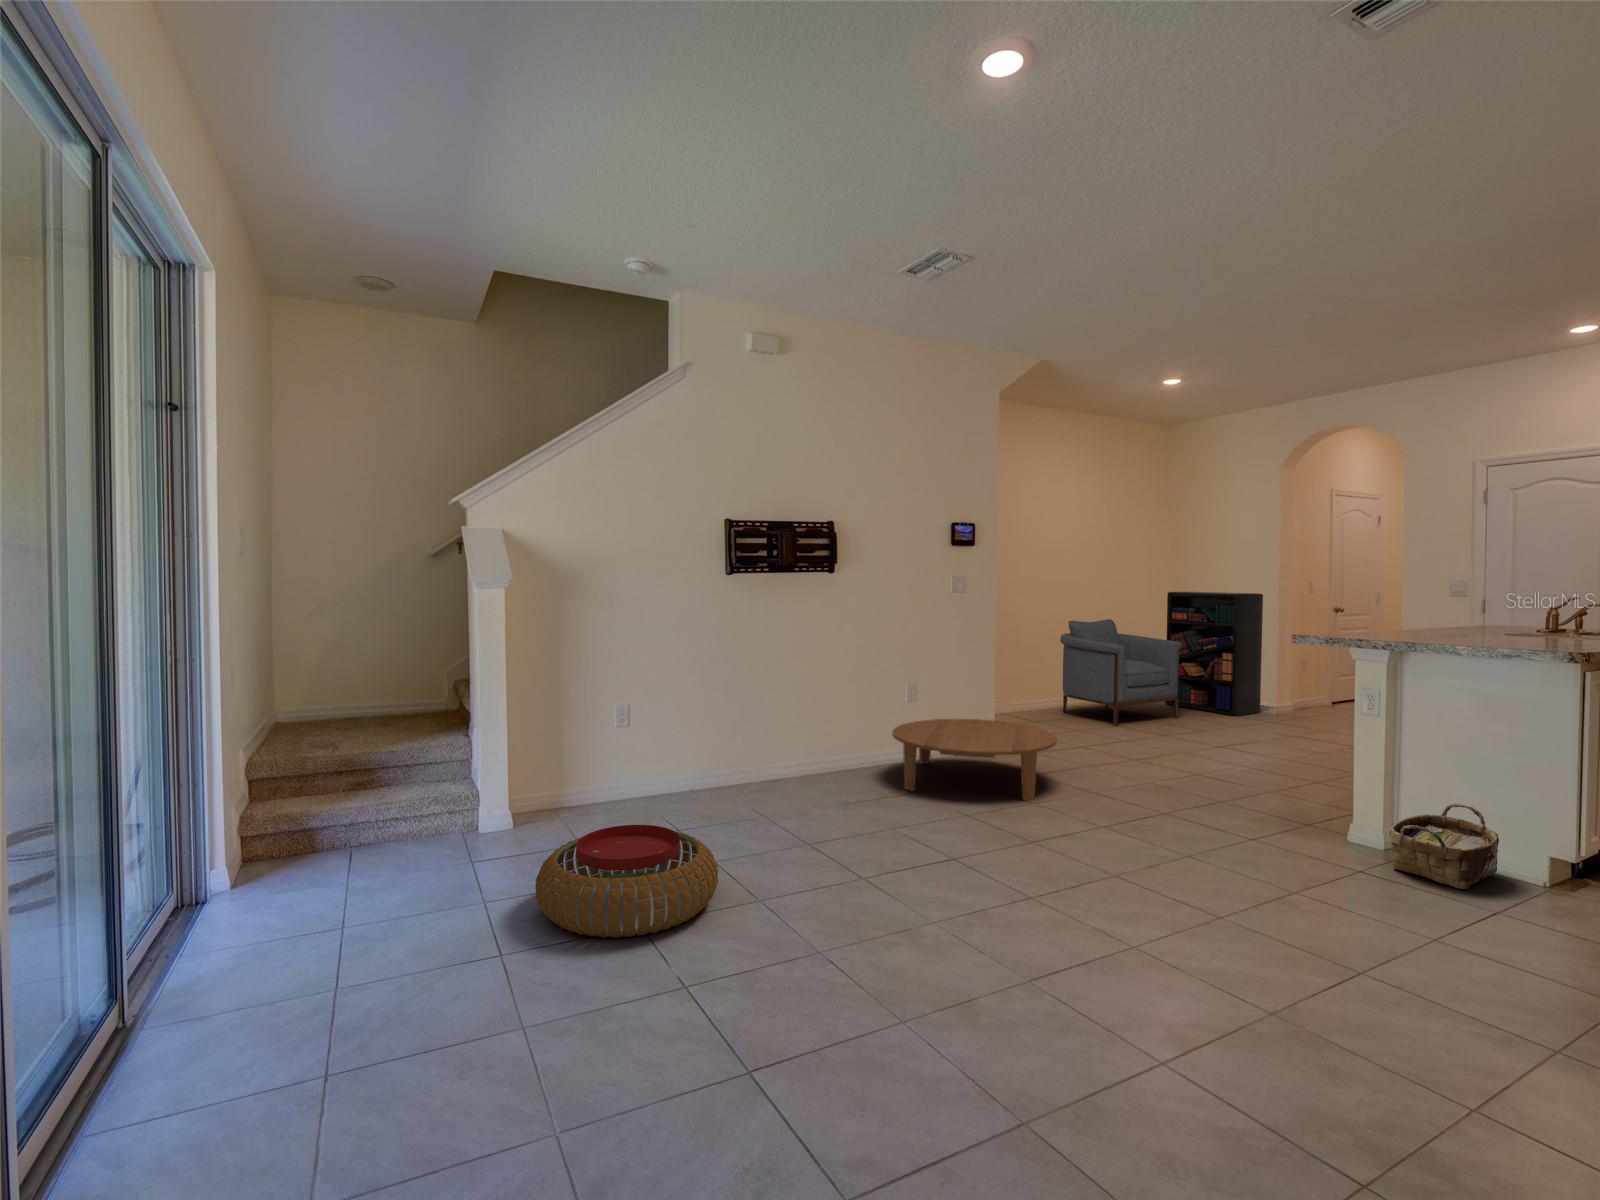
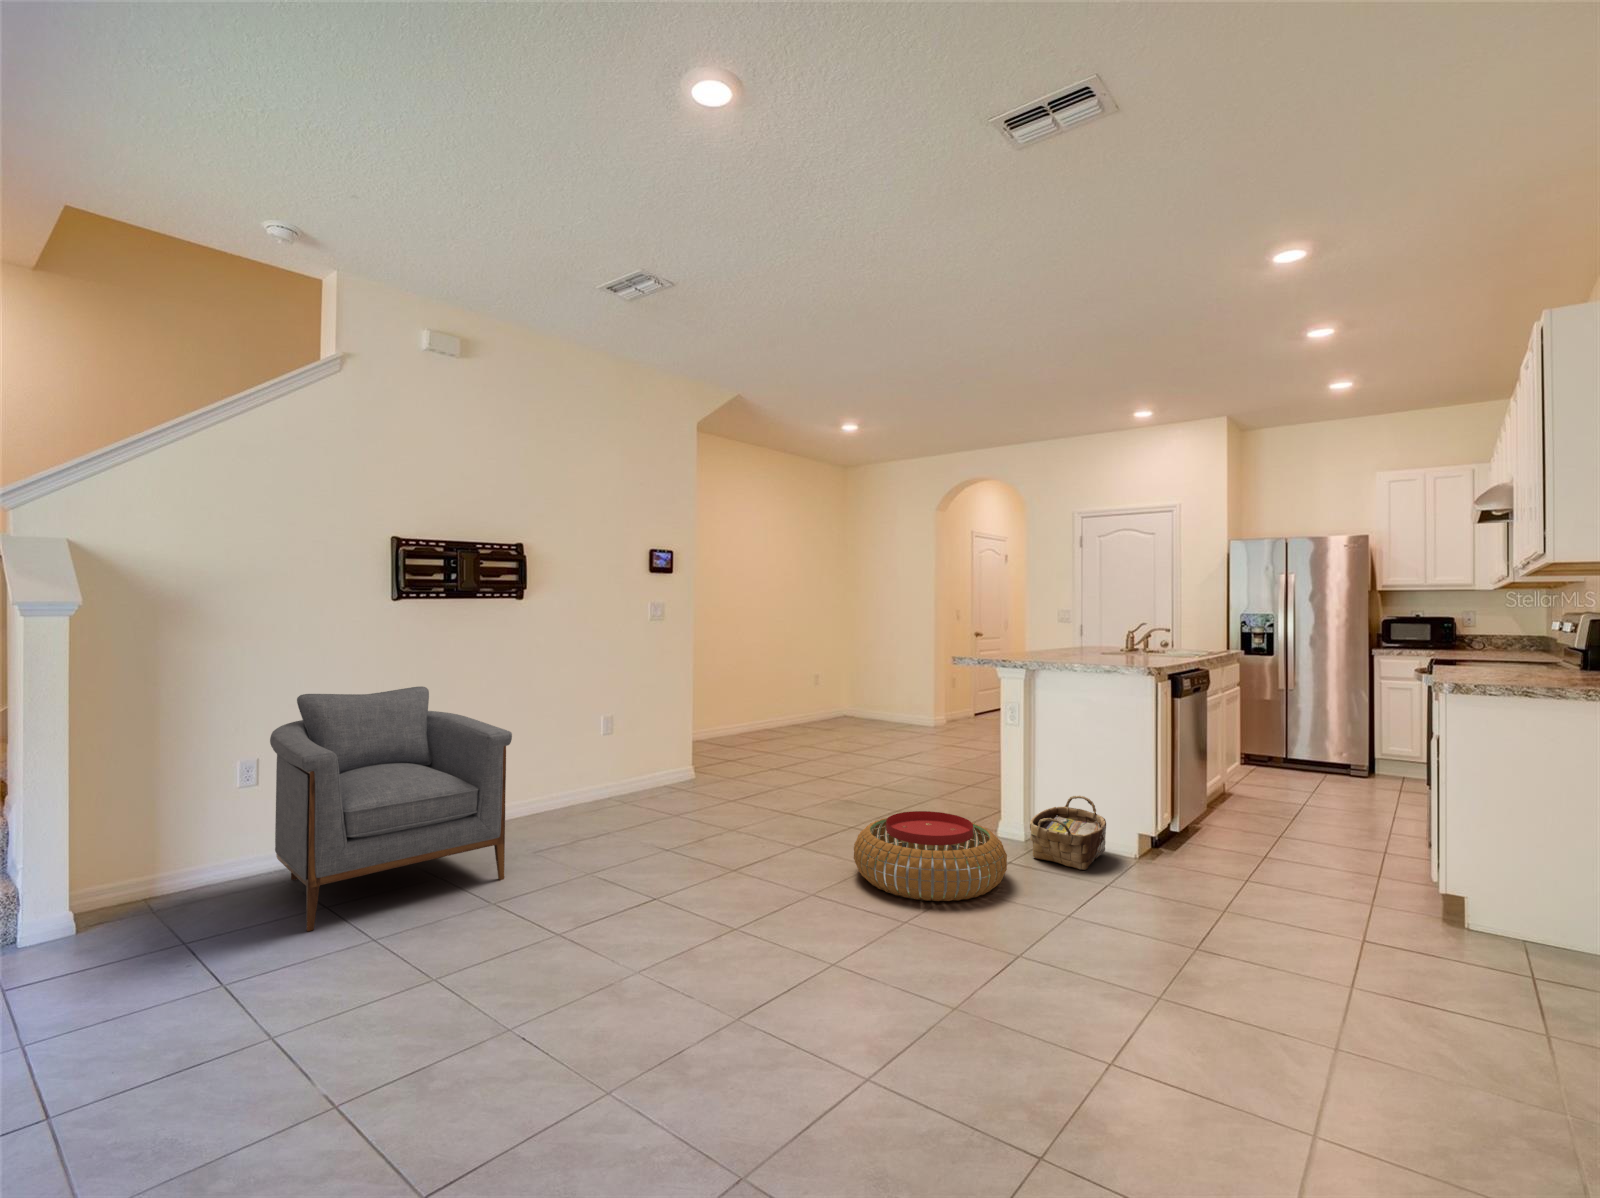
bookshelf: present [1165,591,1263,716] -> none [848,622,924,731]
armchair: present [1060,619,1182,726] -> present [270,686,512,931]
coffee table: present [892,719,1057,800] -> none [588,748,753,829]
pouf: present [535,825,718,938] -> present [854,811,1007,901]

